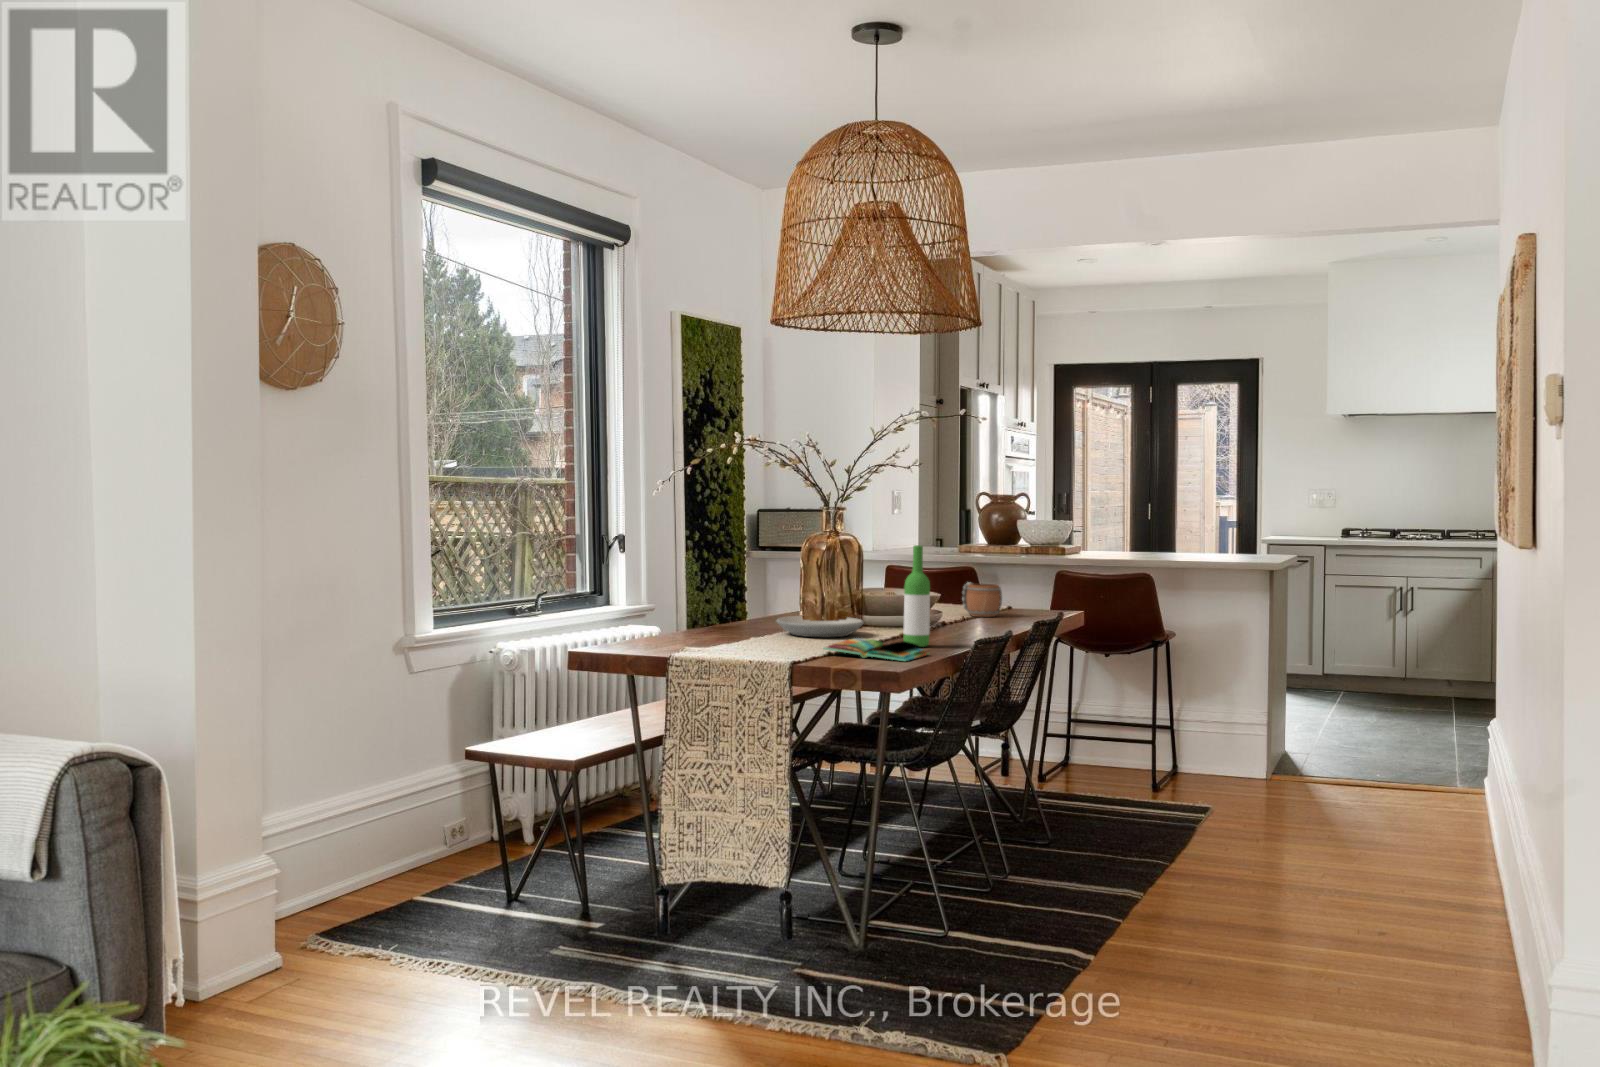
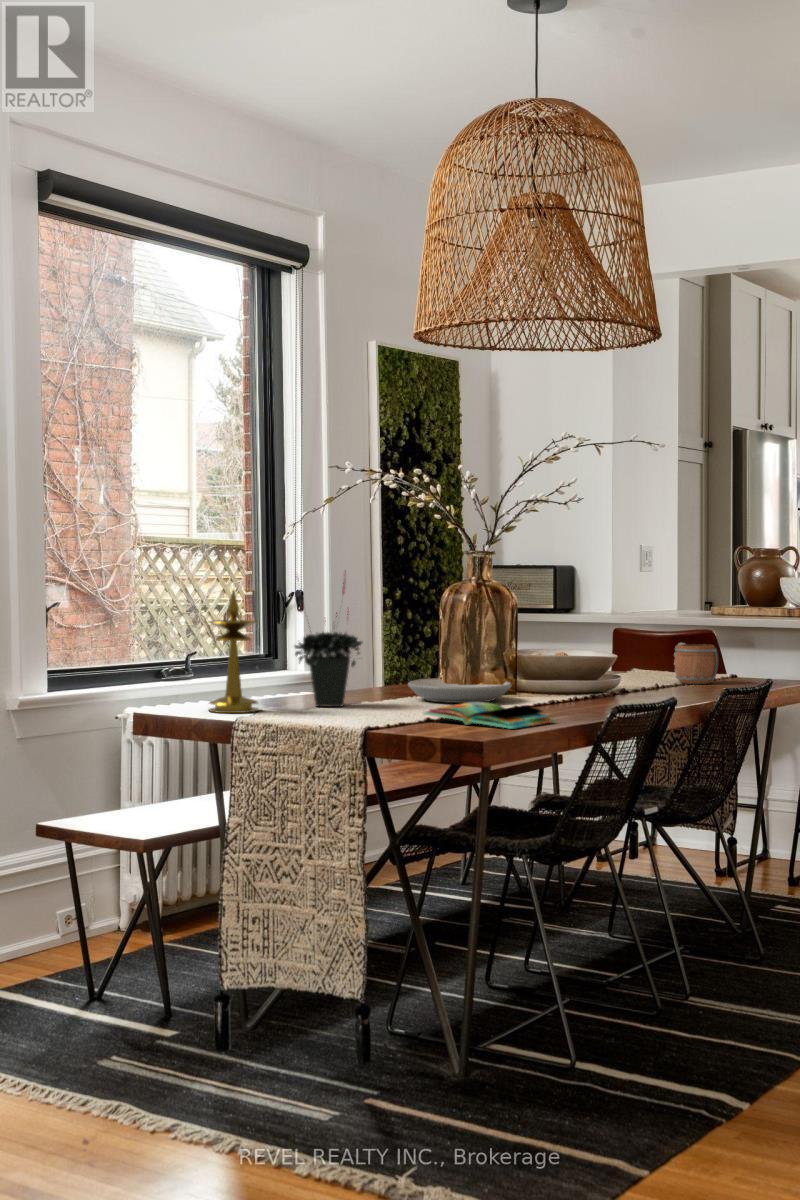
potted plant: none [691,526,752,642] -> present [295,571,362,707]
candlestick: none [628,543,672,649] -> present [209,590,258,713]
wine bottle: present [903,545,930,647] -> none [540,591,572,714]

